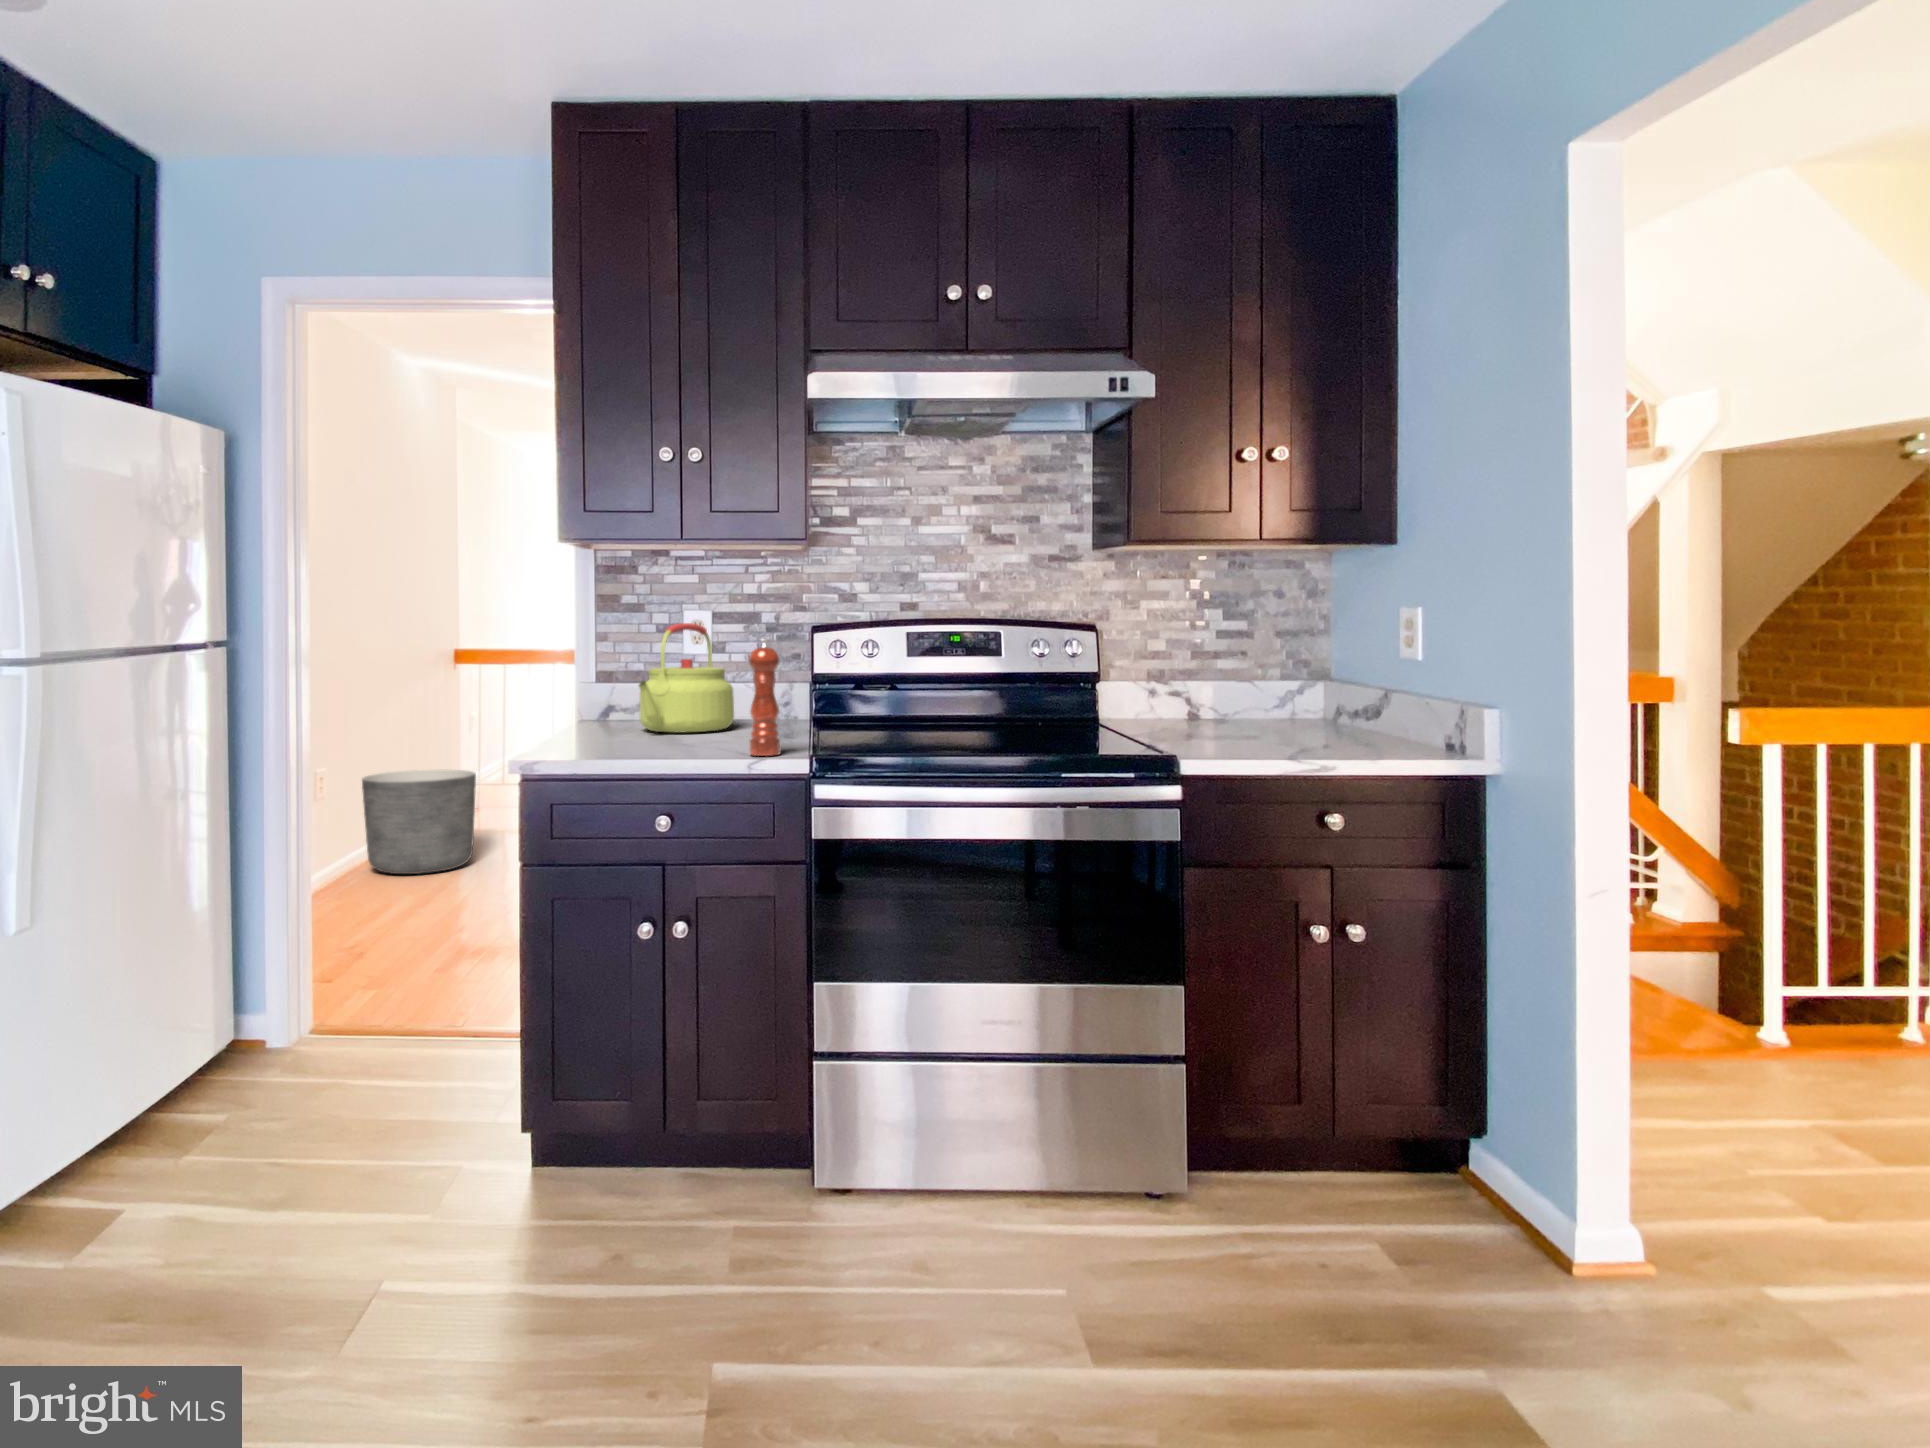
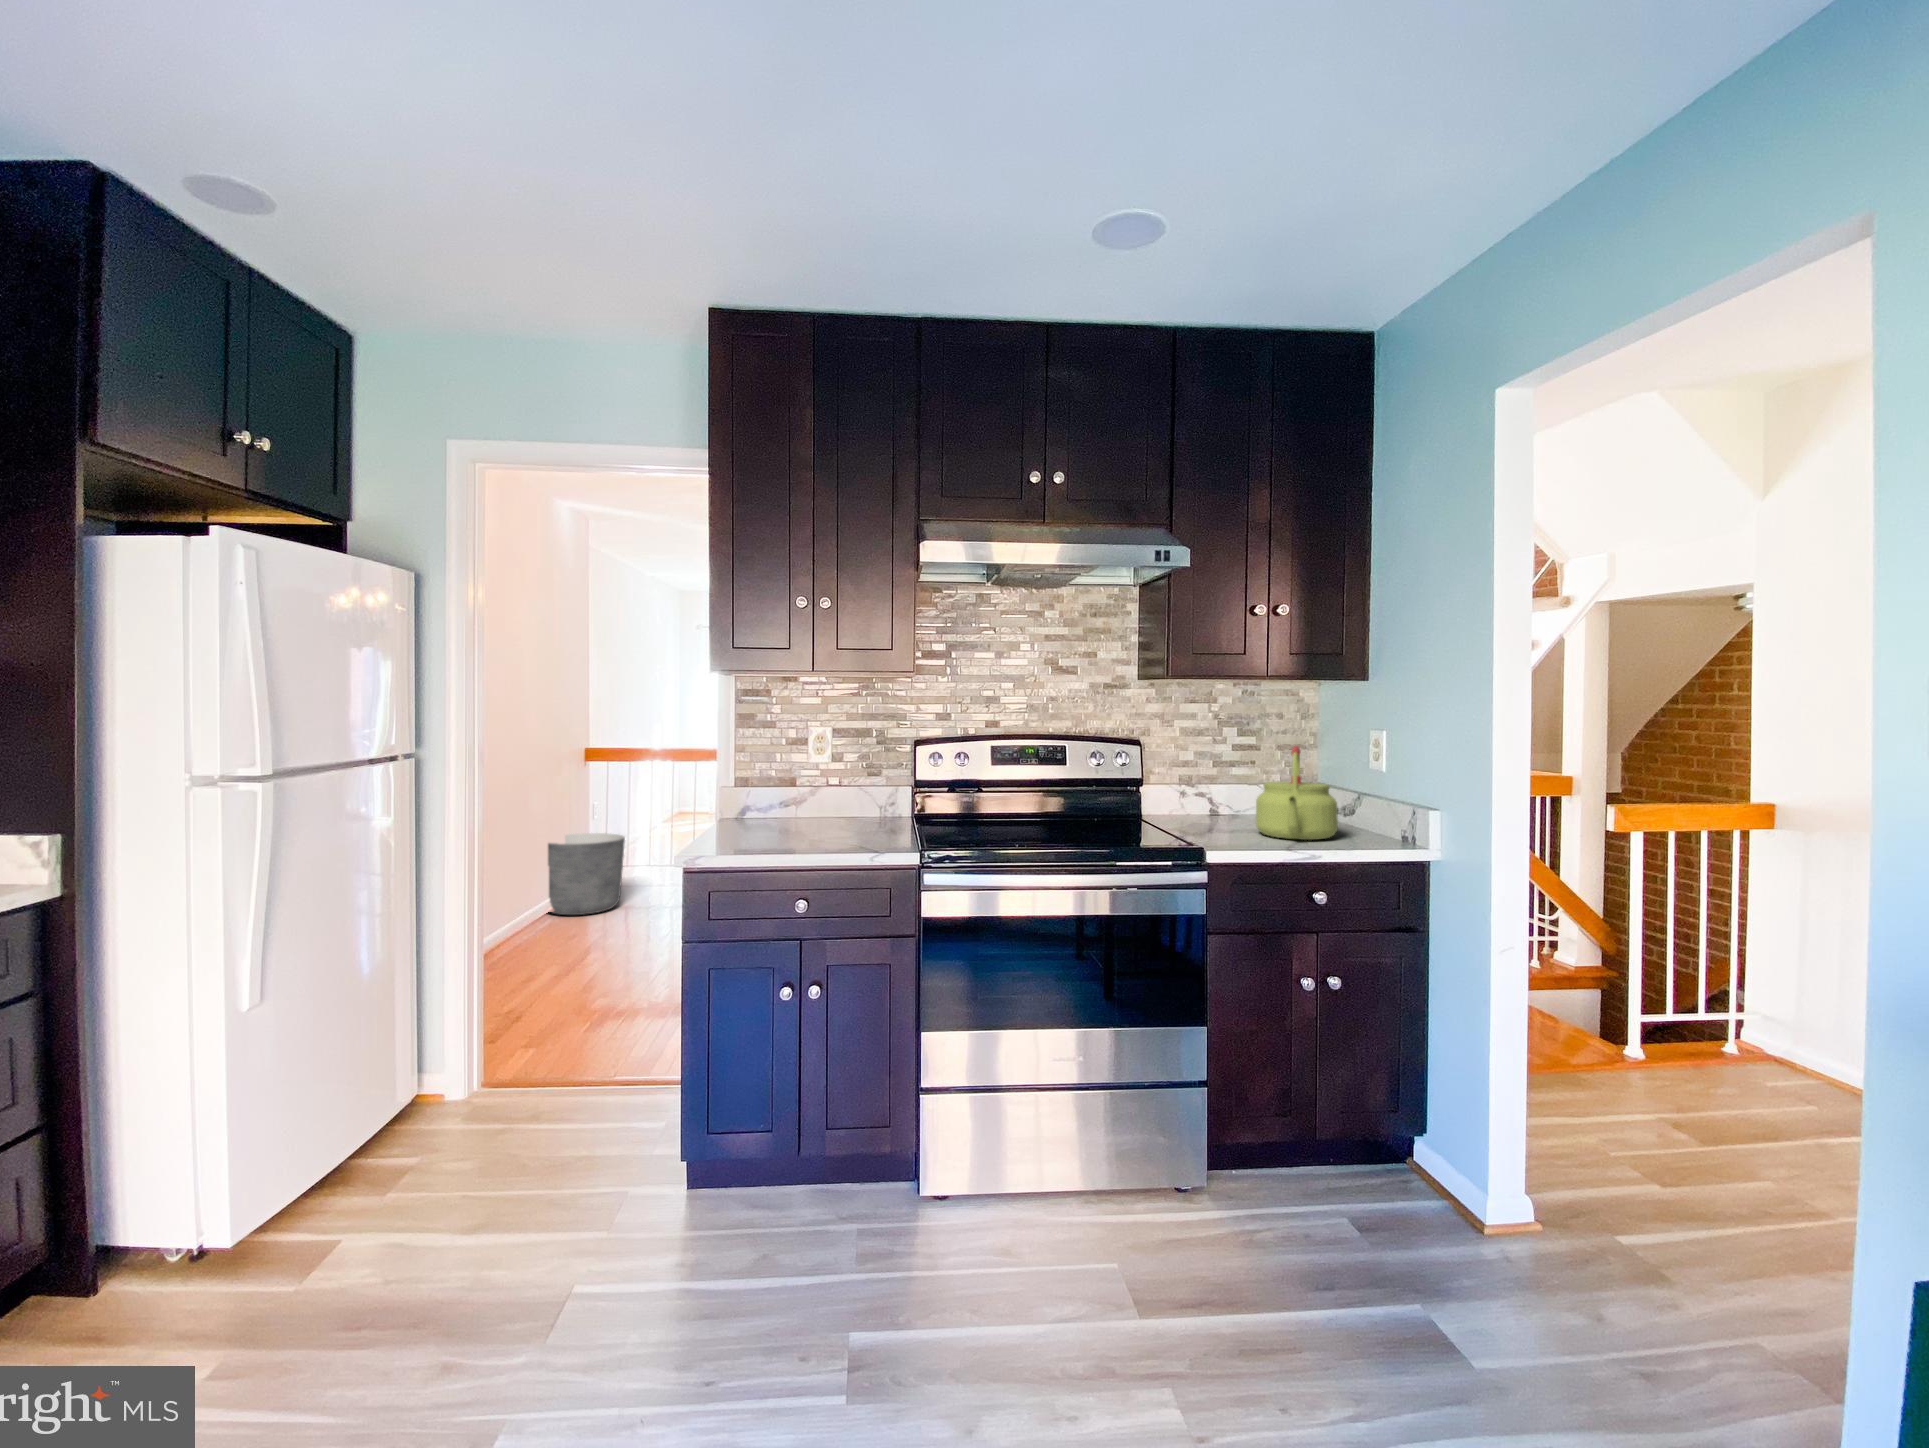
kettle: present [639,623,734,733] -> present [1256,746,1338,840]
pepper mill: present [749,639,780,756] -> none [877,757,903,853]

